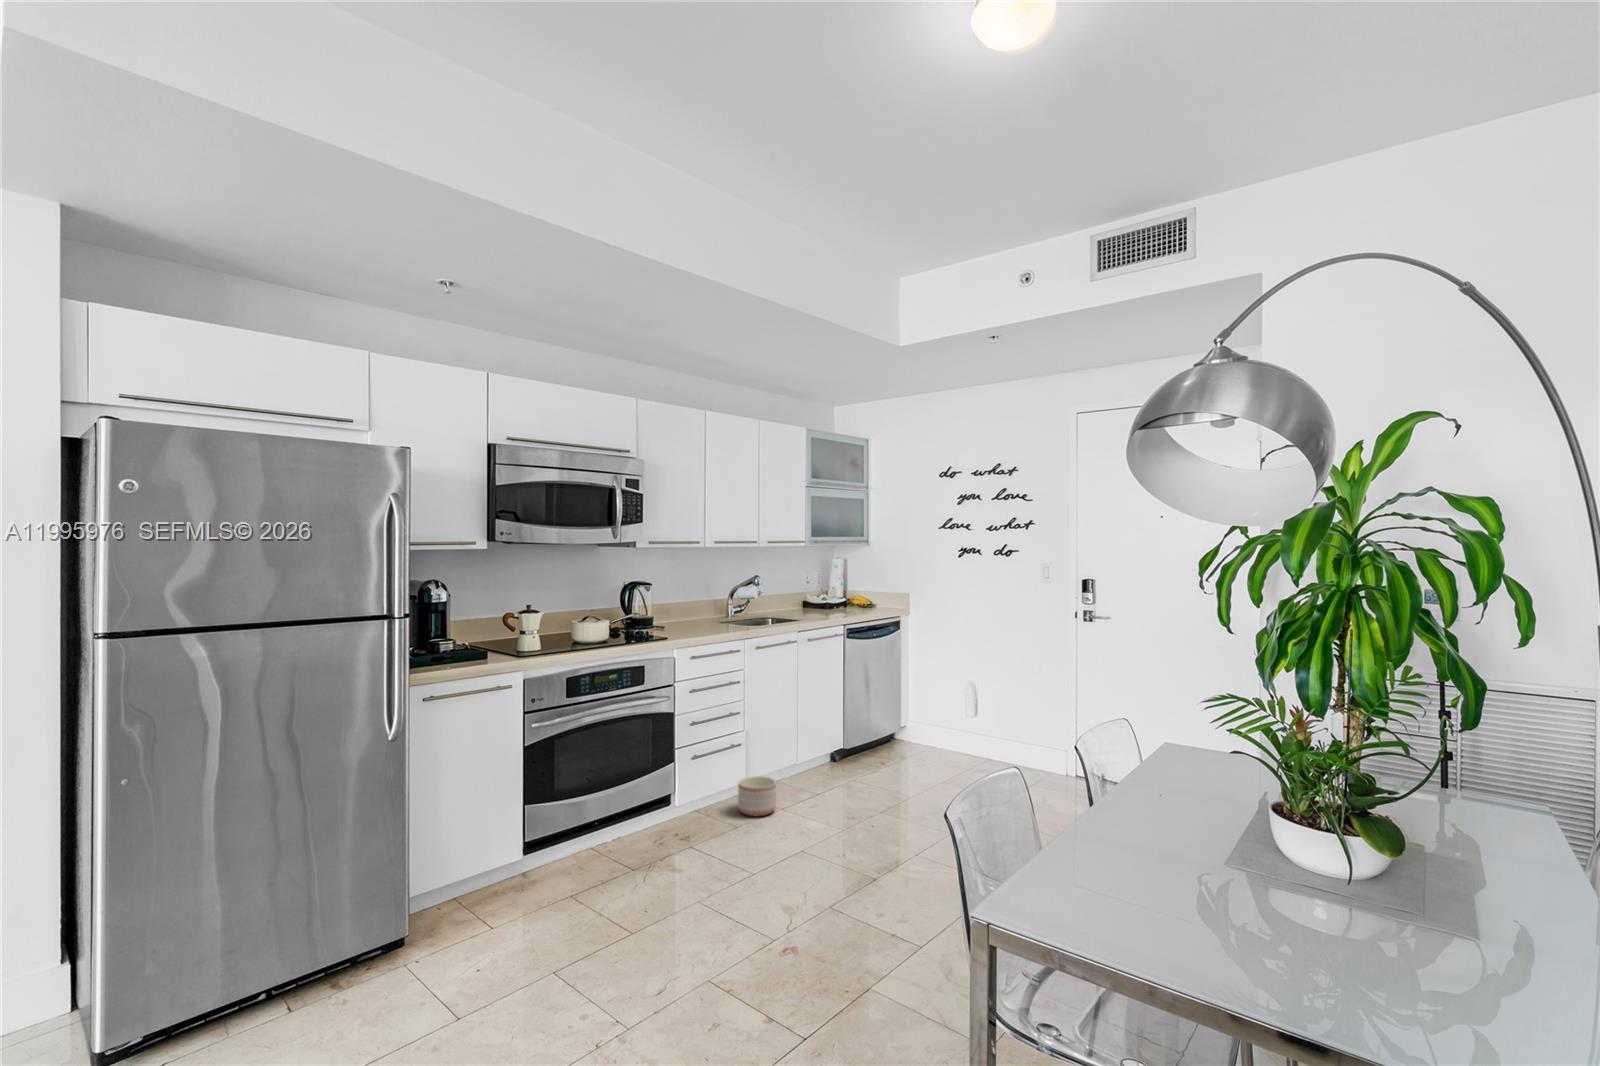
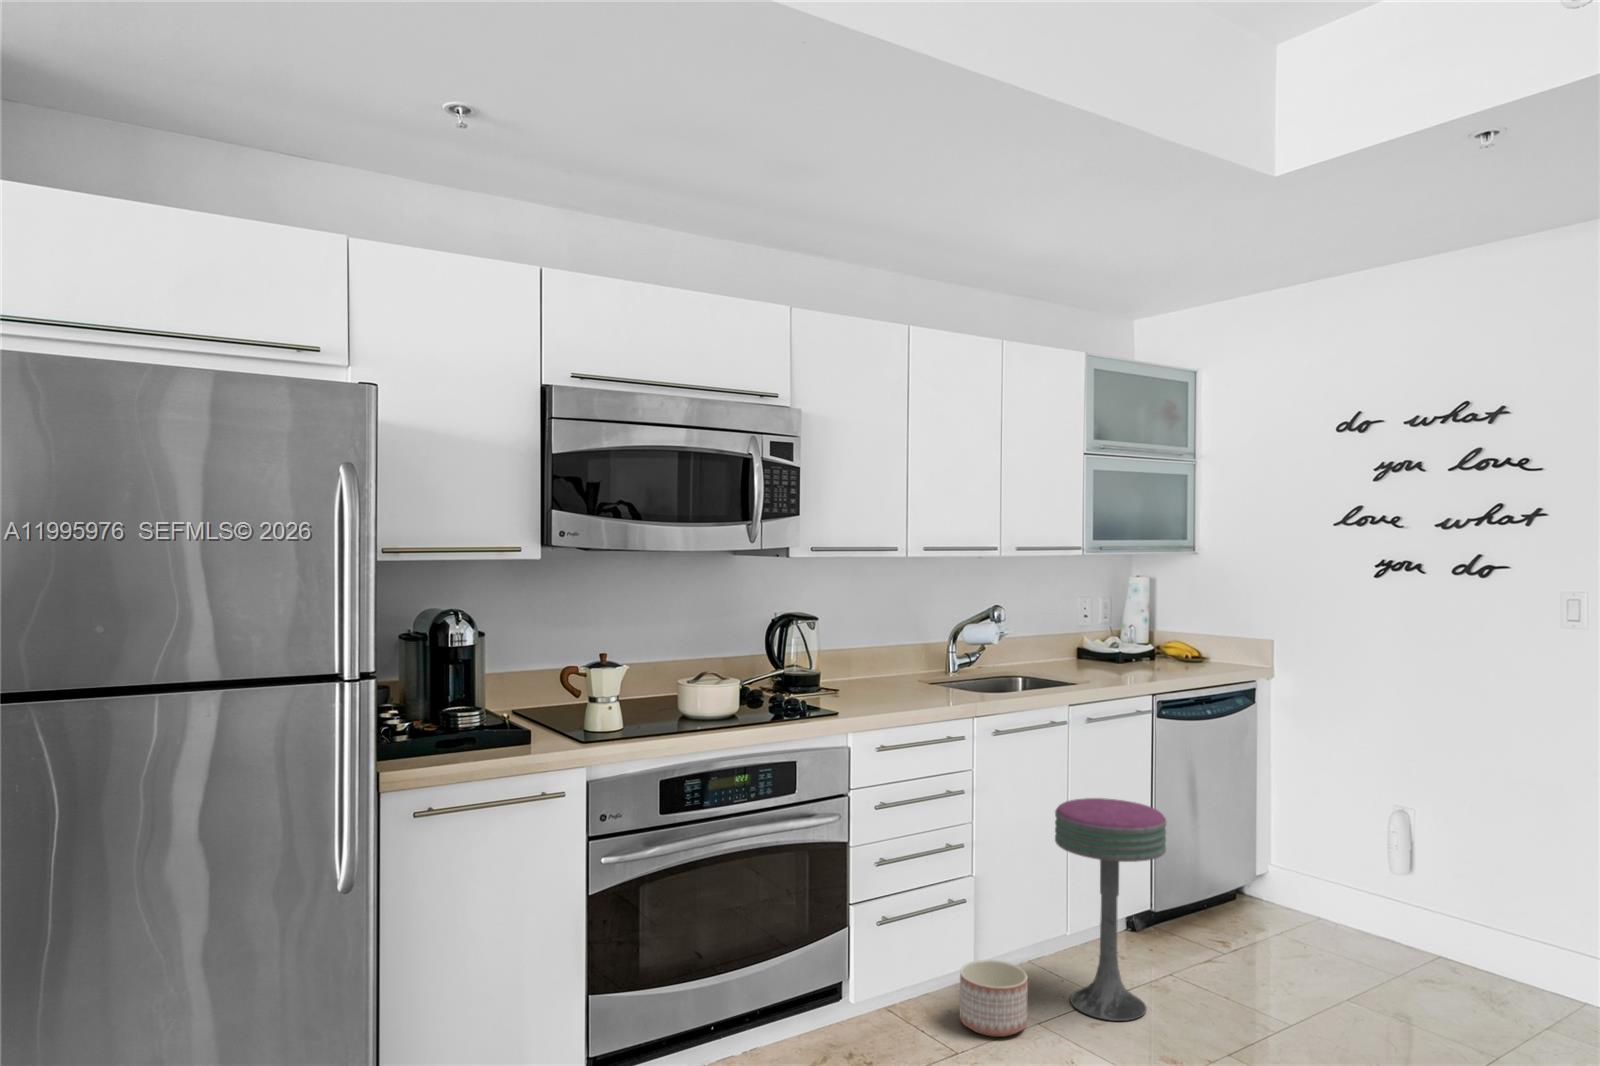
bar stool: none [790,682,850,803] -> present [1055,798,1166,1021]

